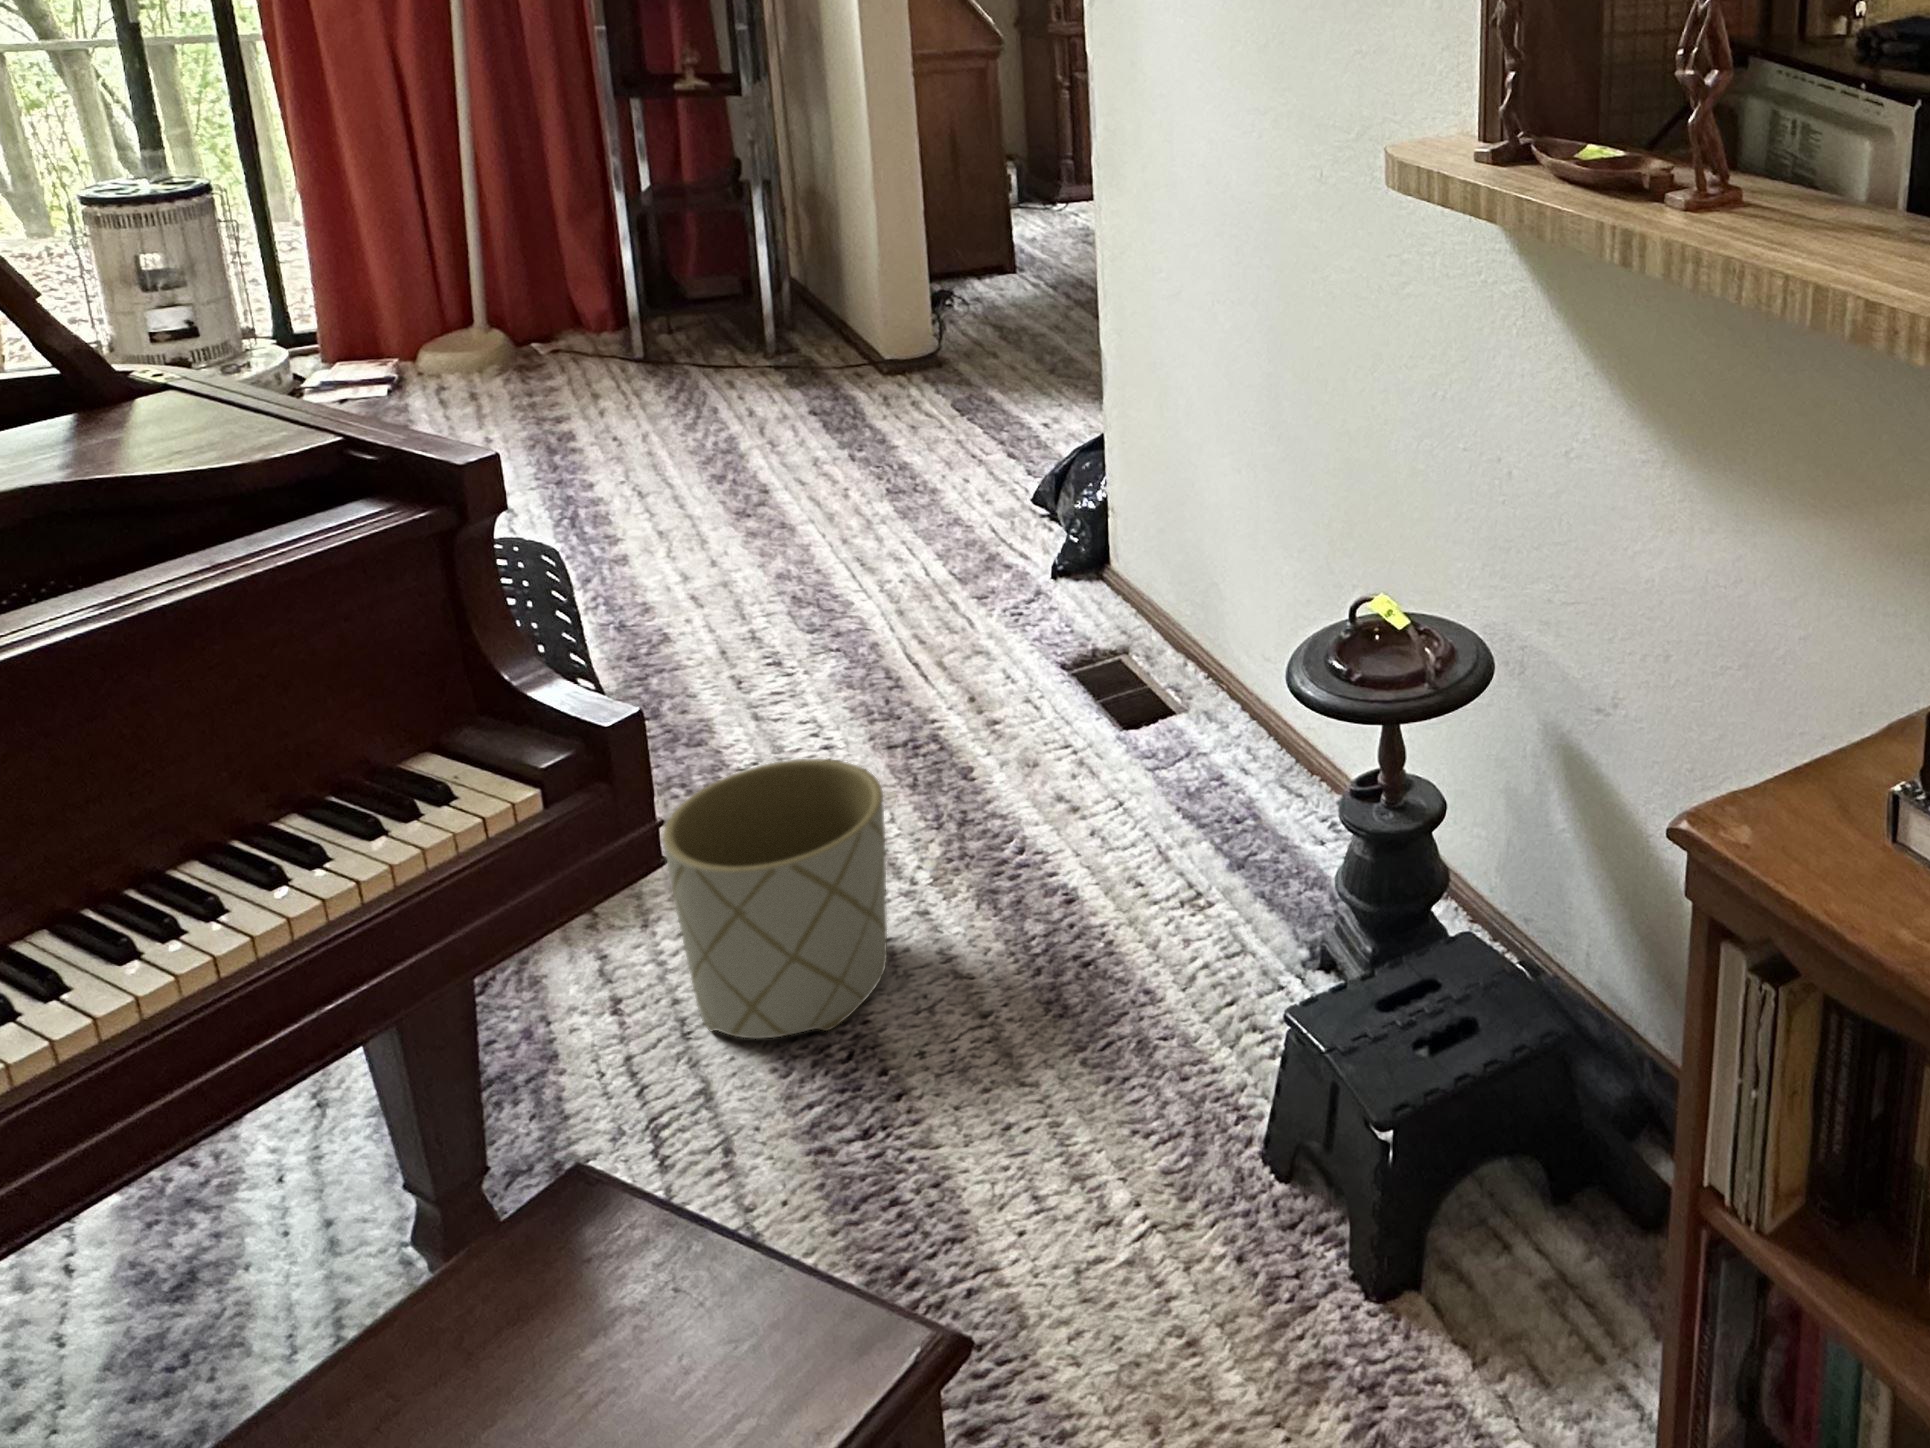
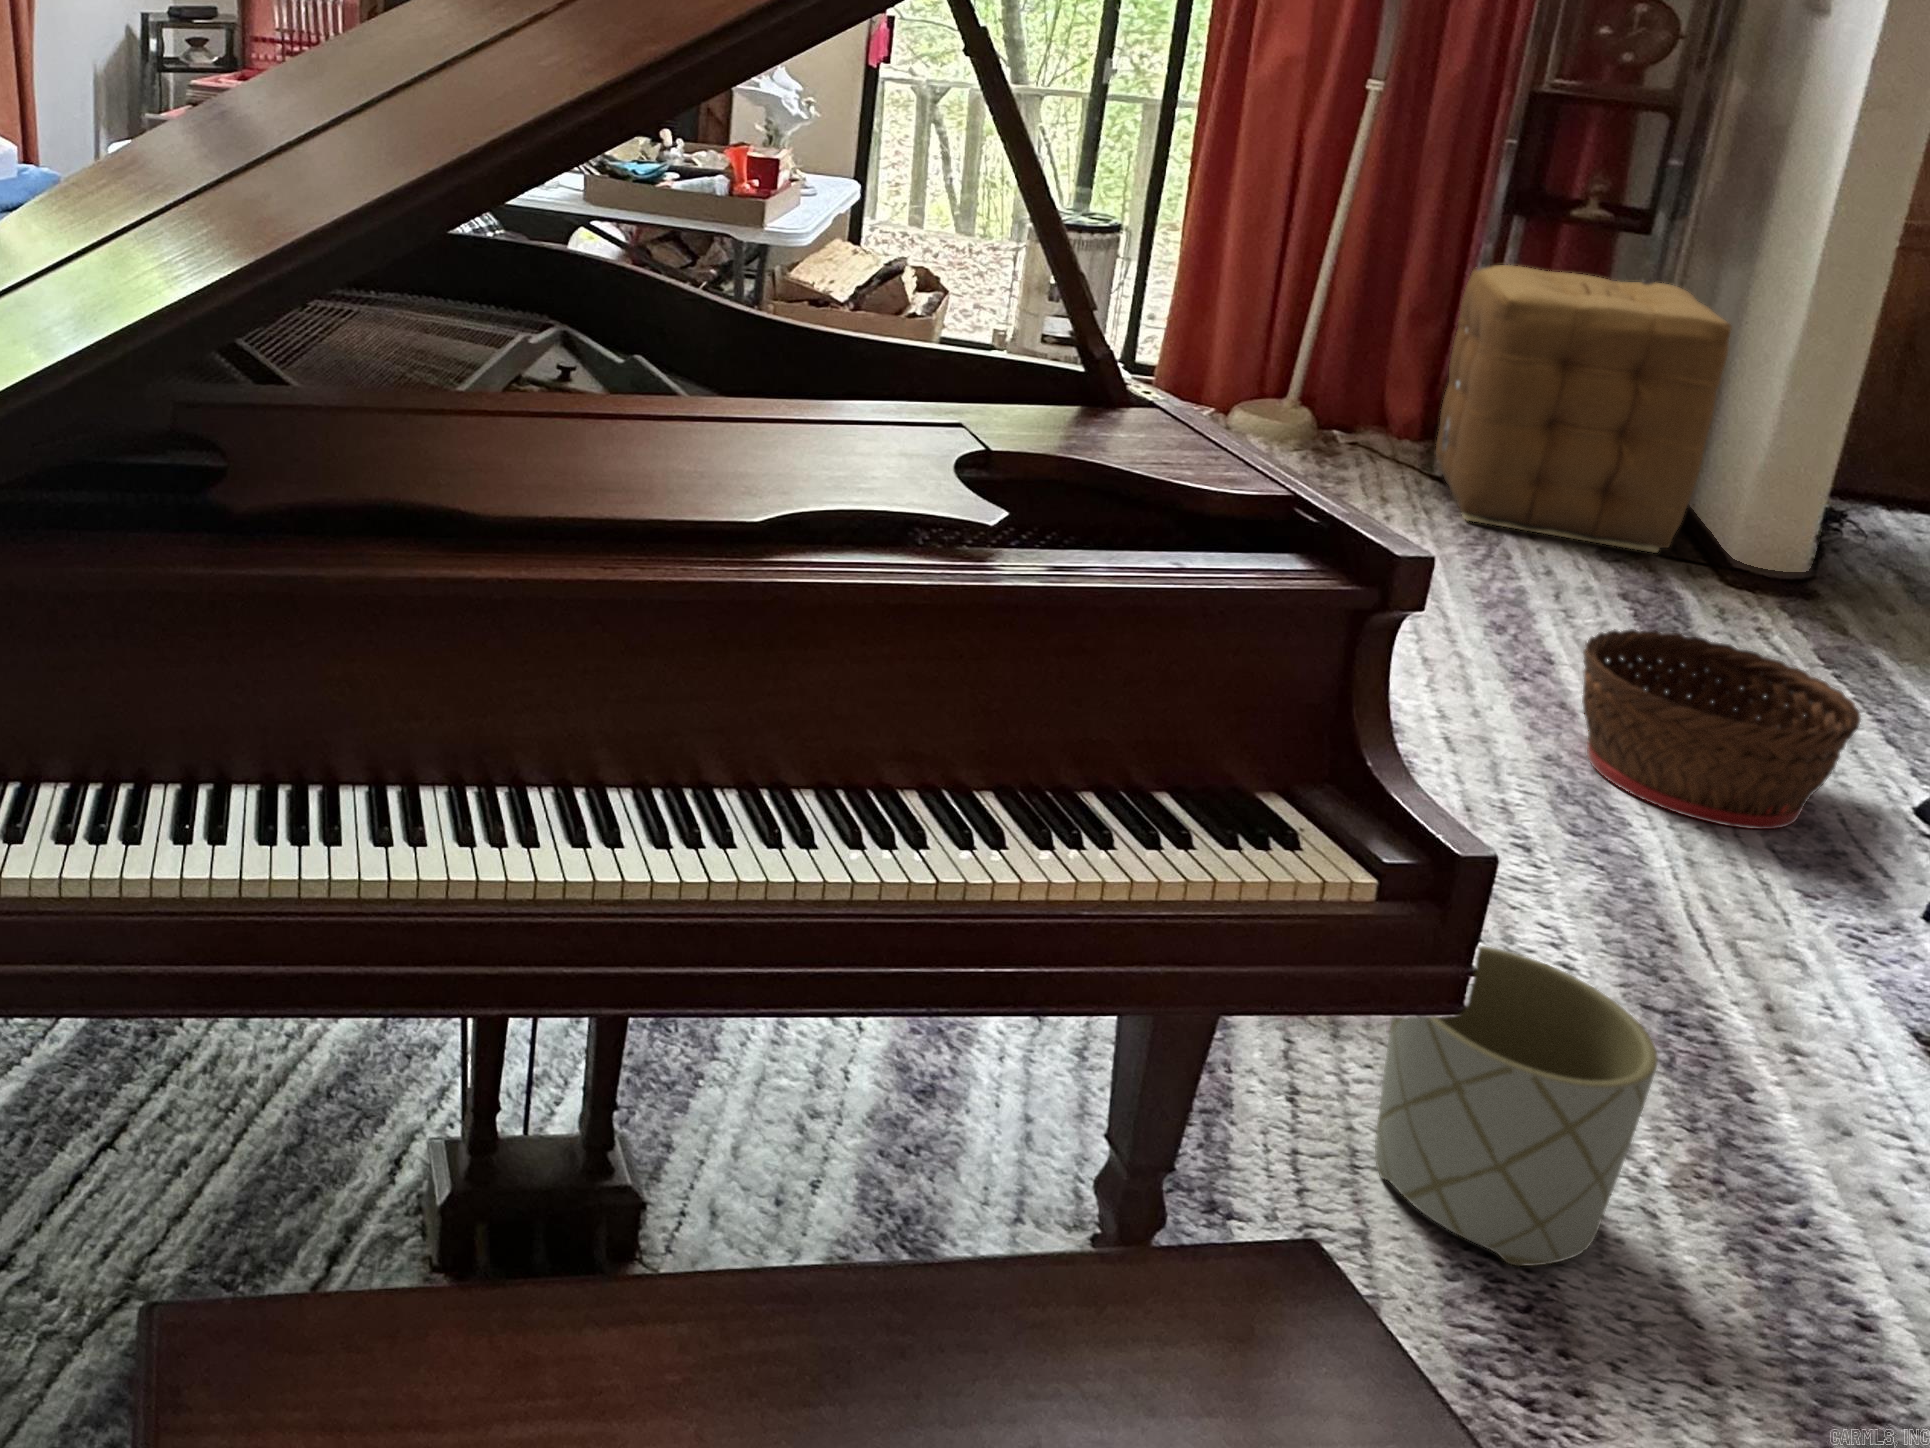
ottoman: none [608,137,841,392] -> present [1436,265,1731,553]
basket: none [778,423,979,578] -> present [1582,629,1861,829]

